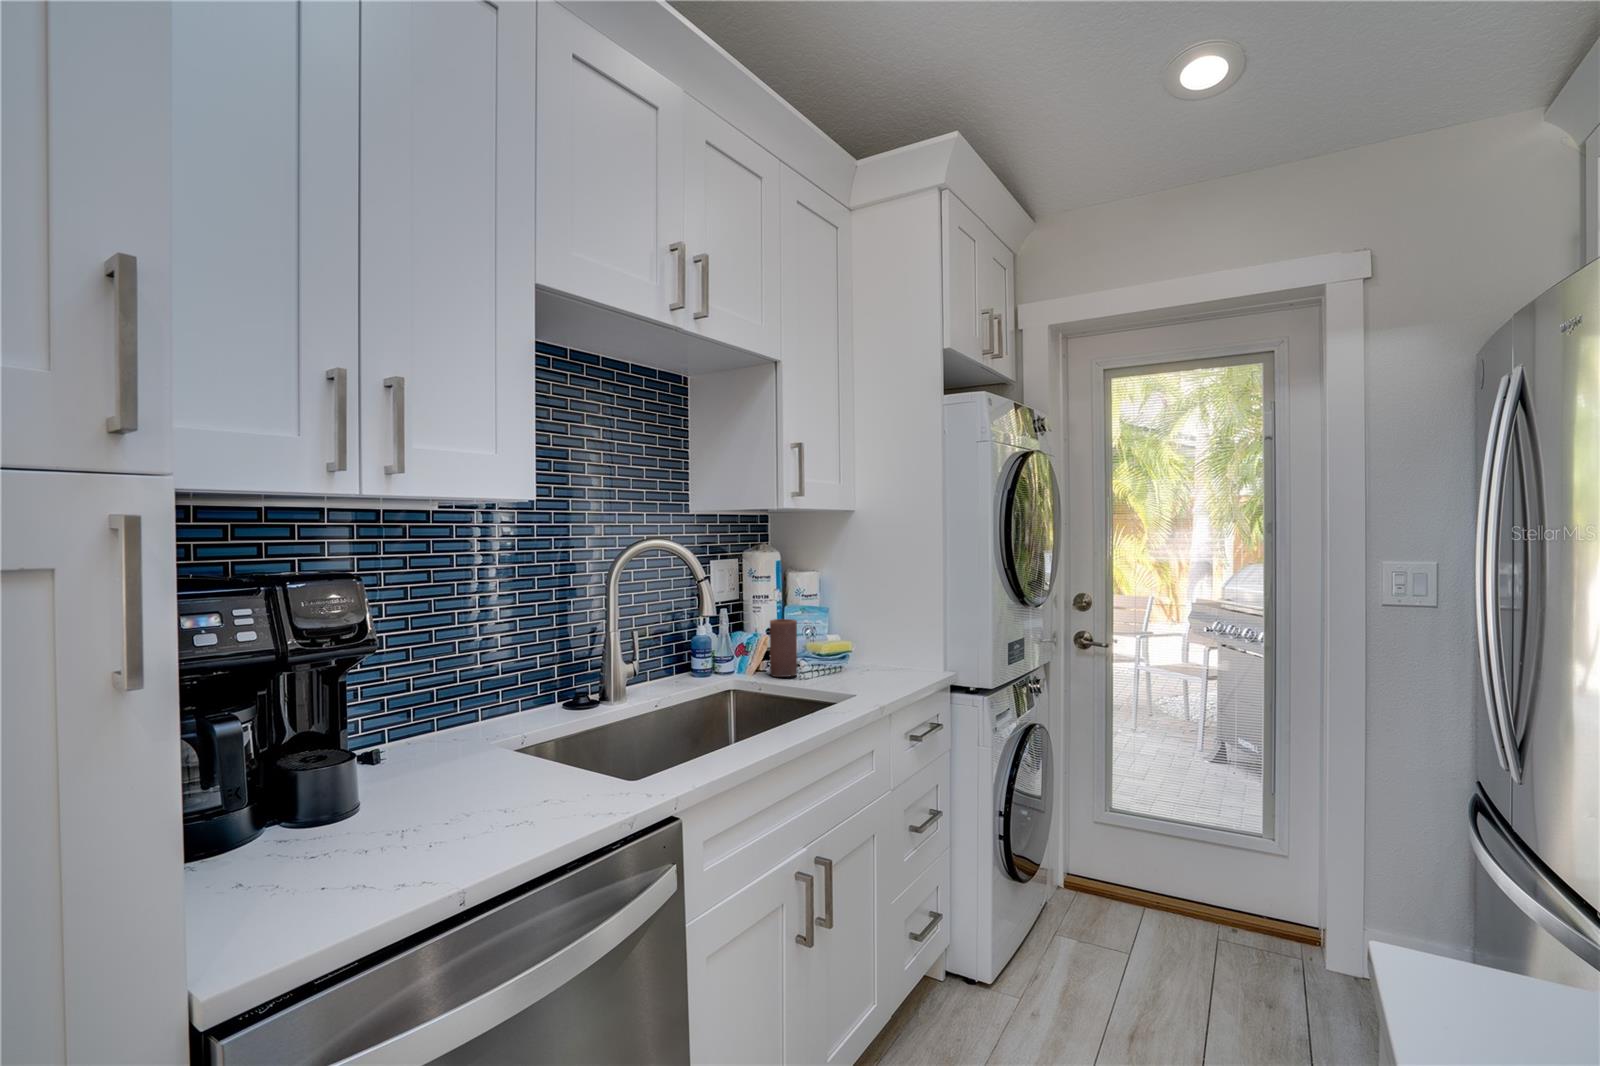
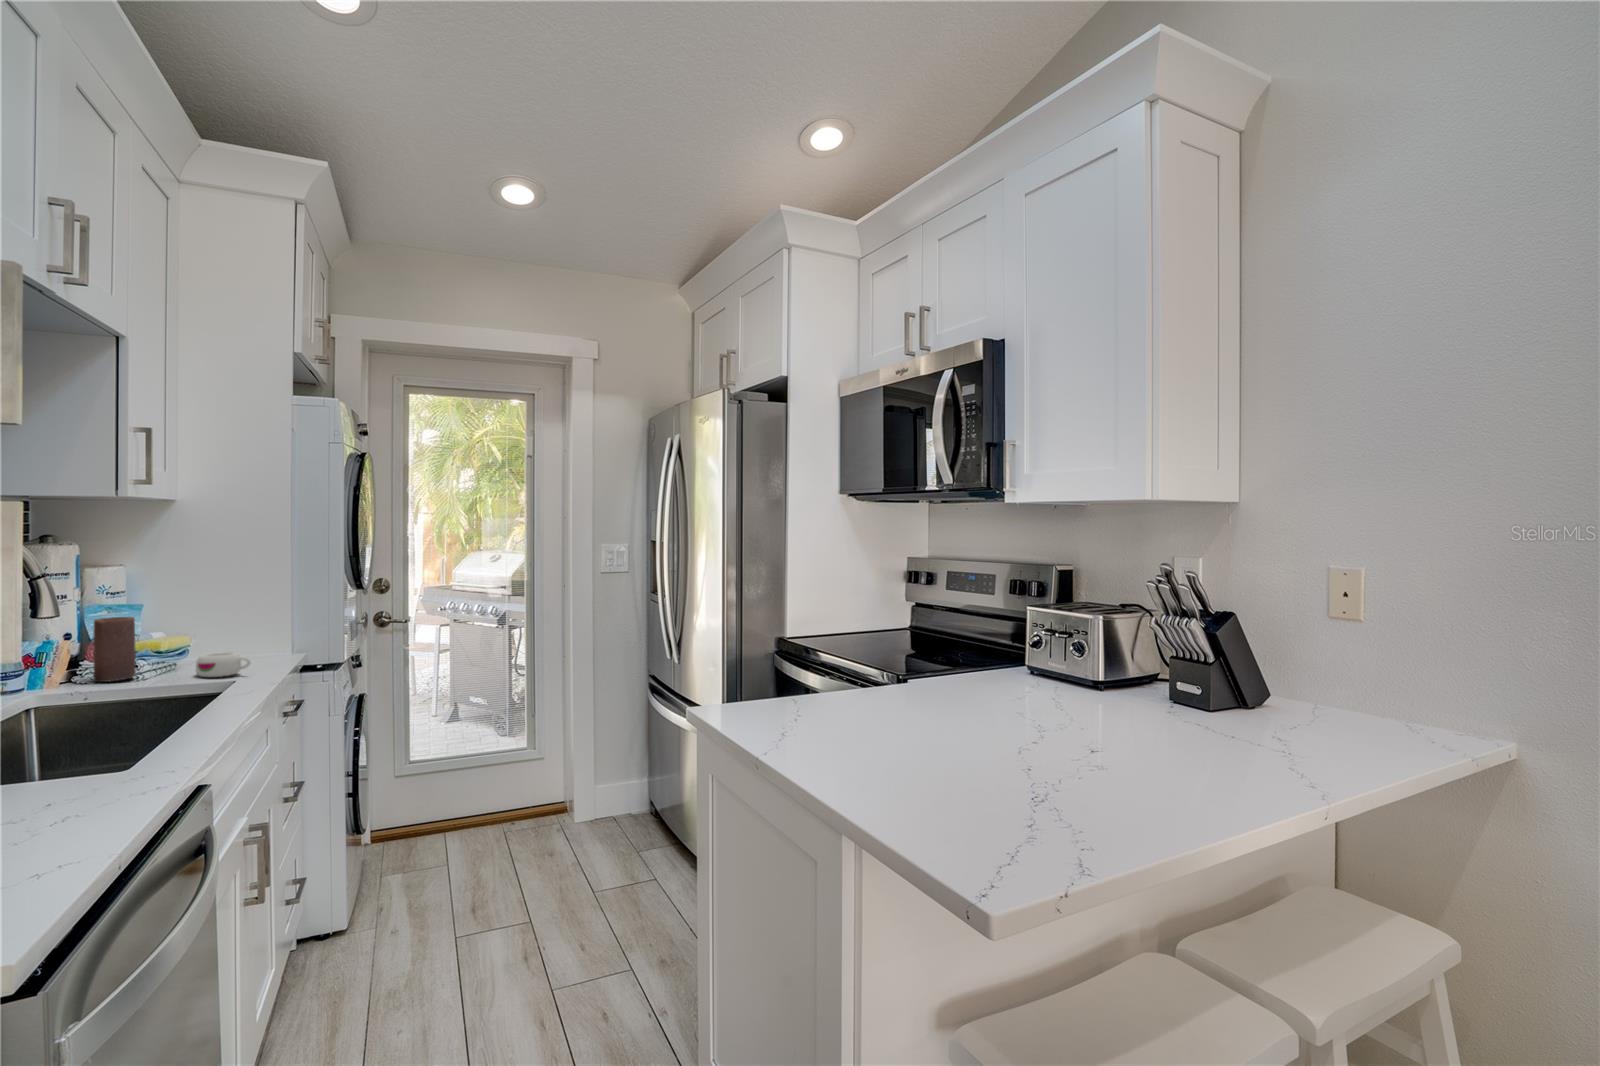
mug: none [839,662,879,687] -> present [196,652,251,677]

